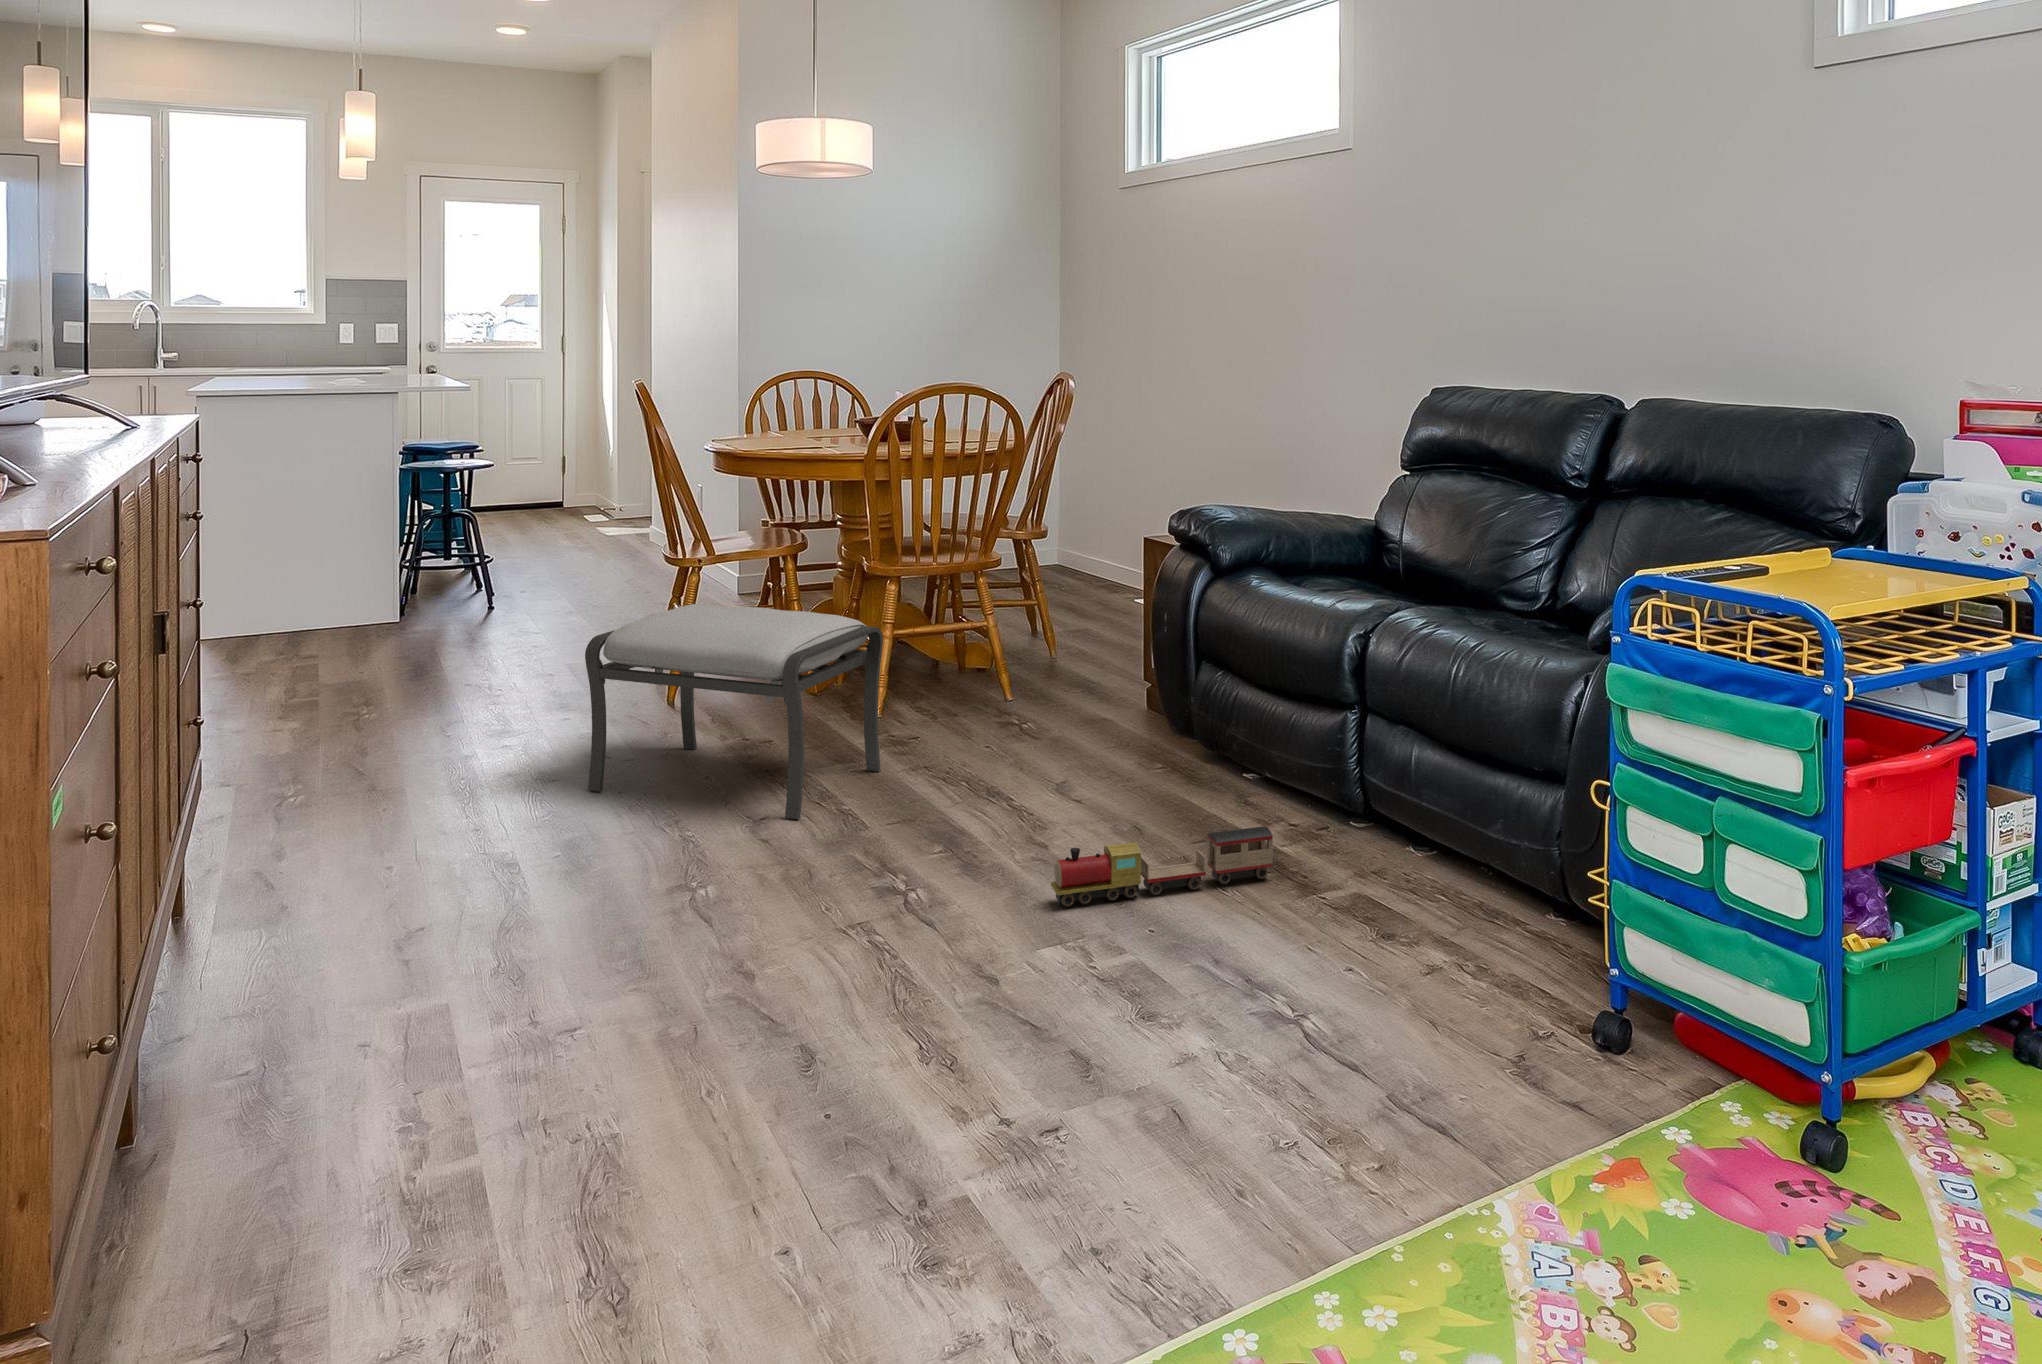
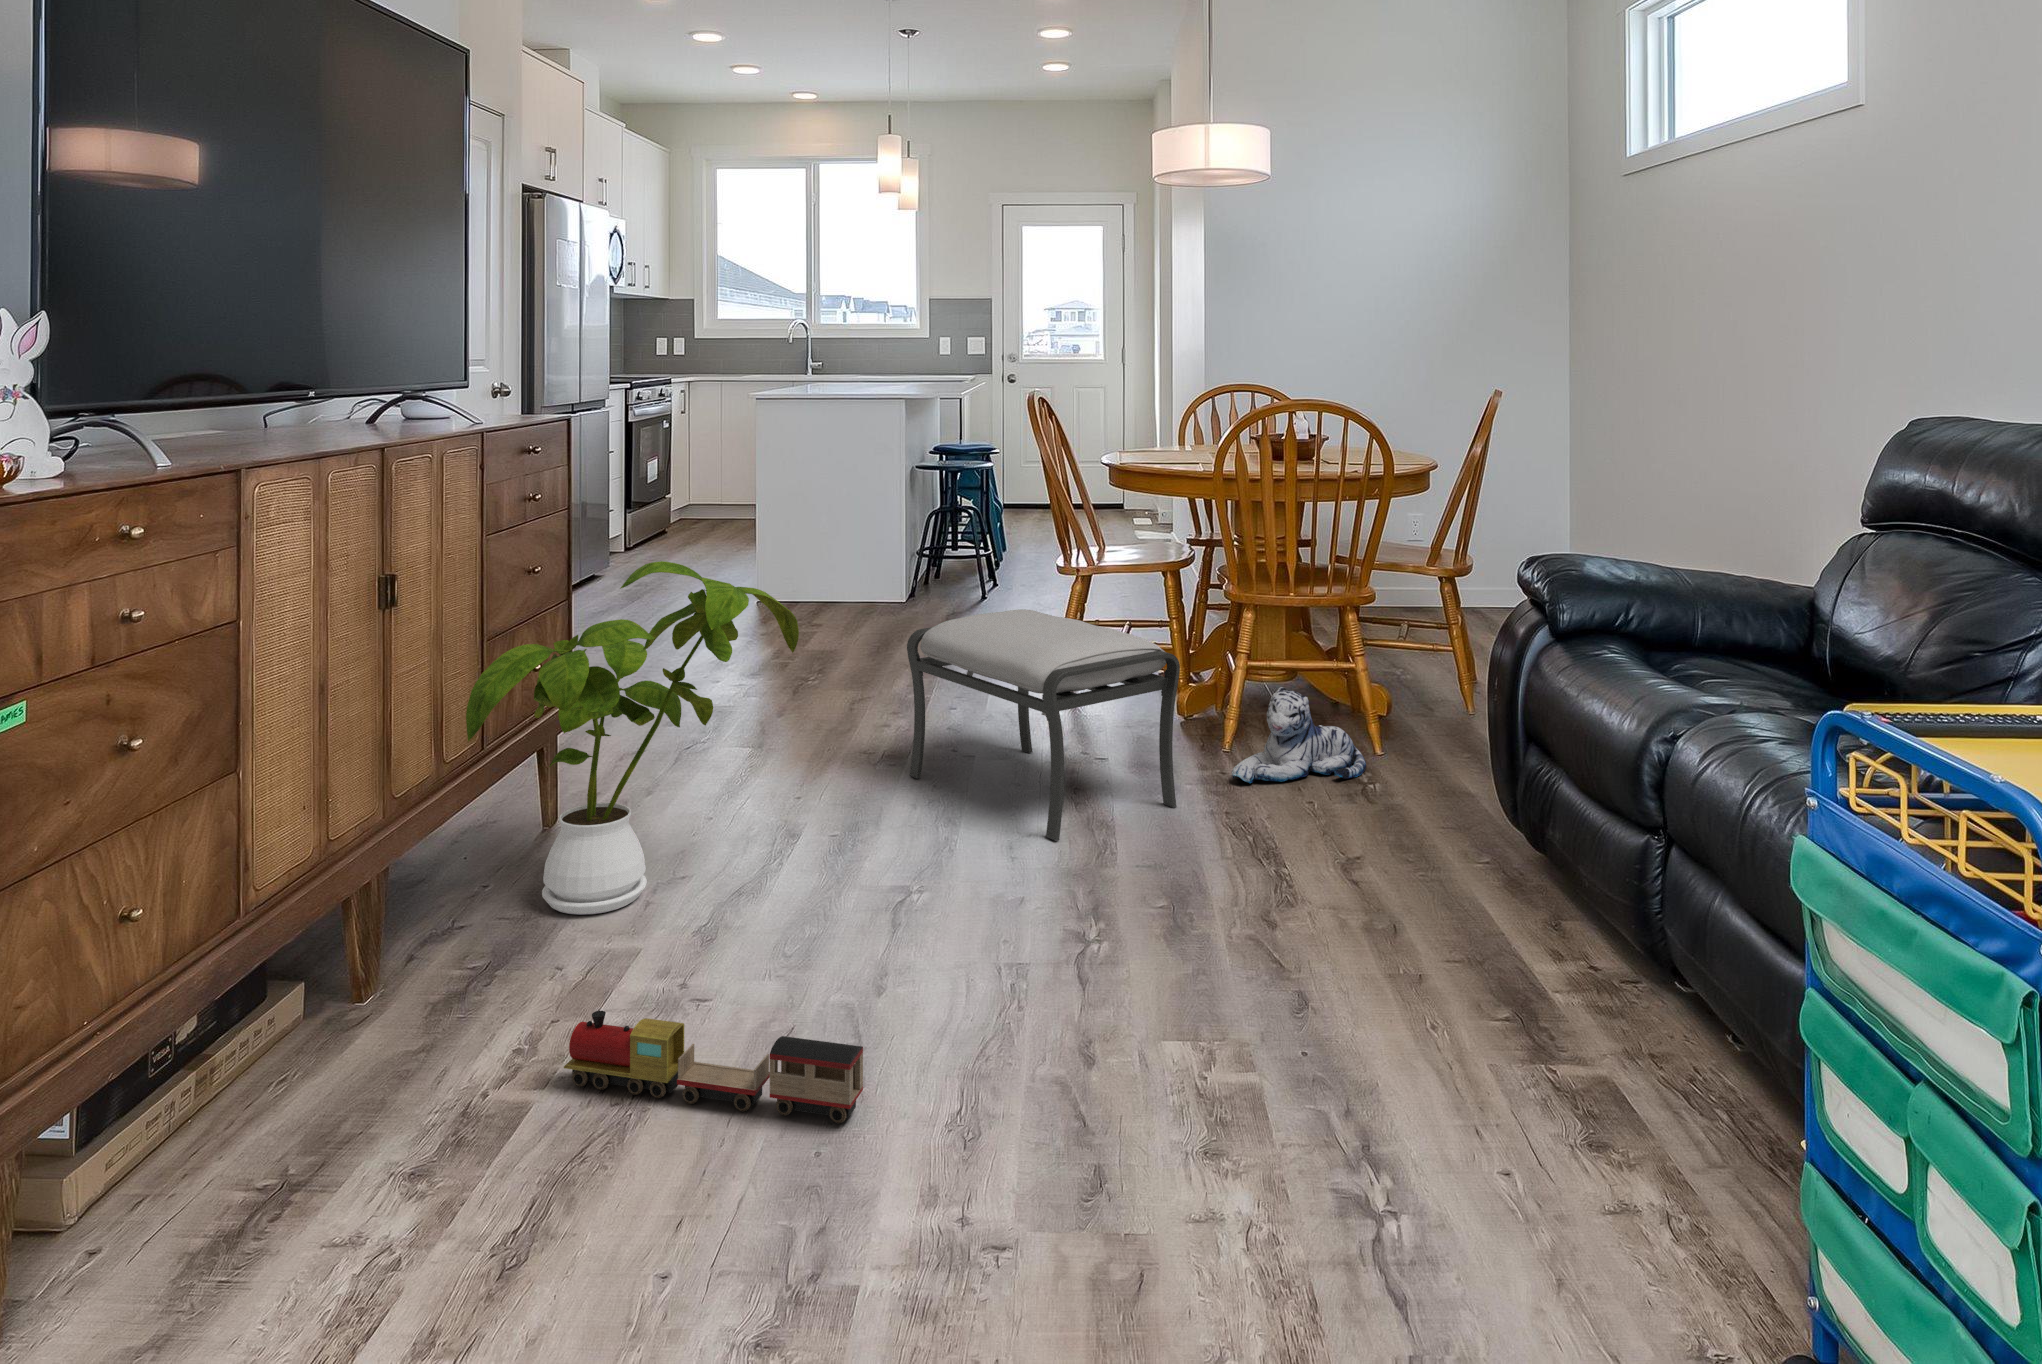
house plant: none [218,582,570,1000] -> present [466,561,799,915]
plush toy: none [909,649,1012,740] -> present [1232,687,1366,783]
toy train: present [1051,826,1273,907] -> present [564,1011,863,1123]

